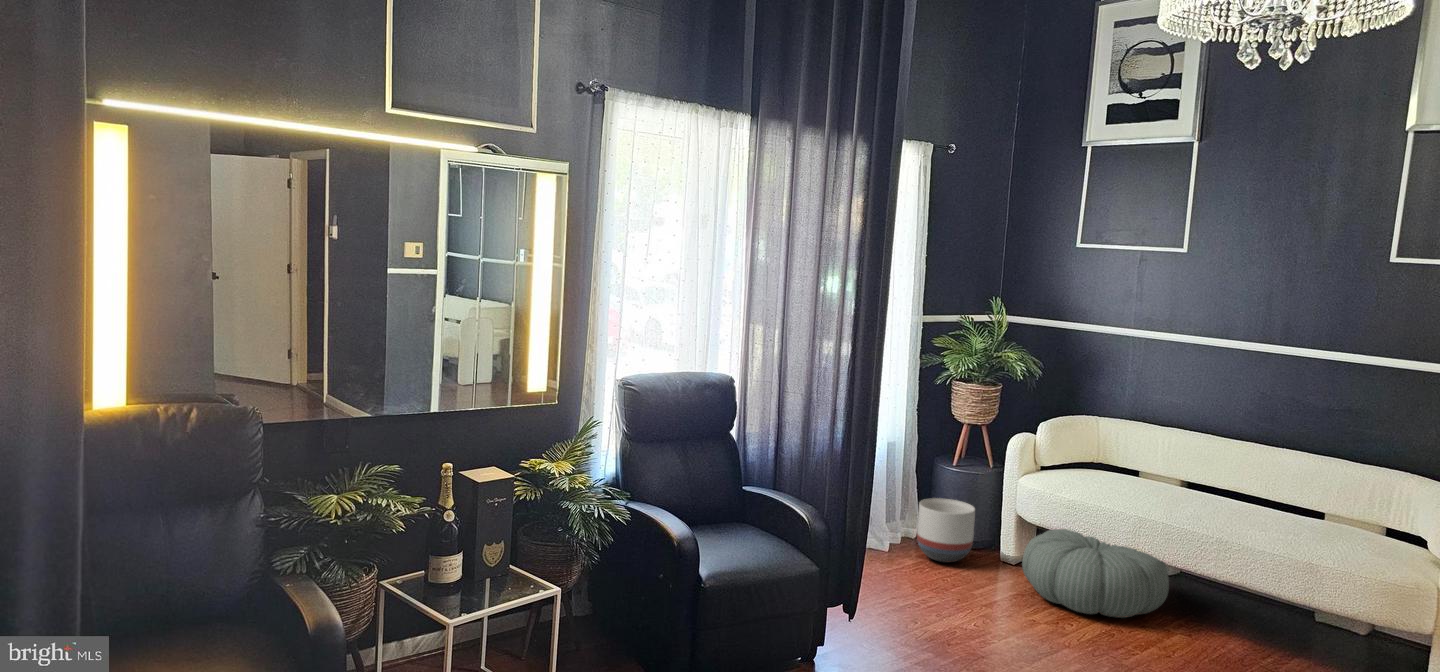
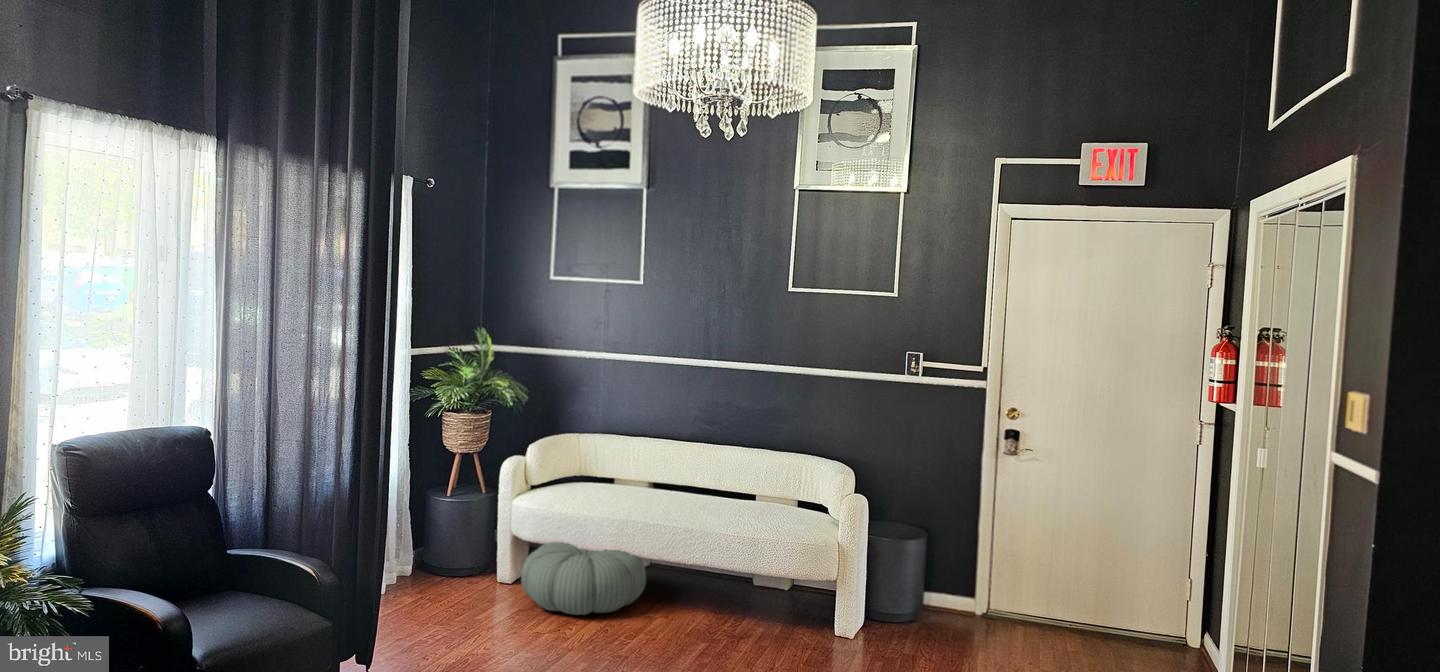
planter: present [917,498,975,562] -> none [416,530,473,593]

